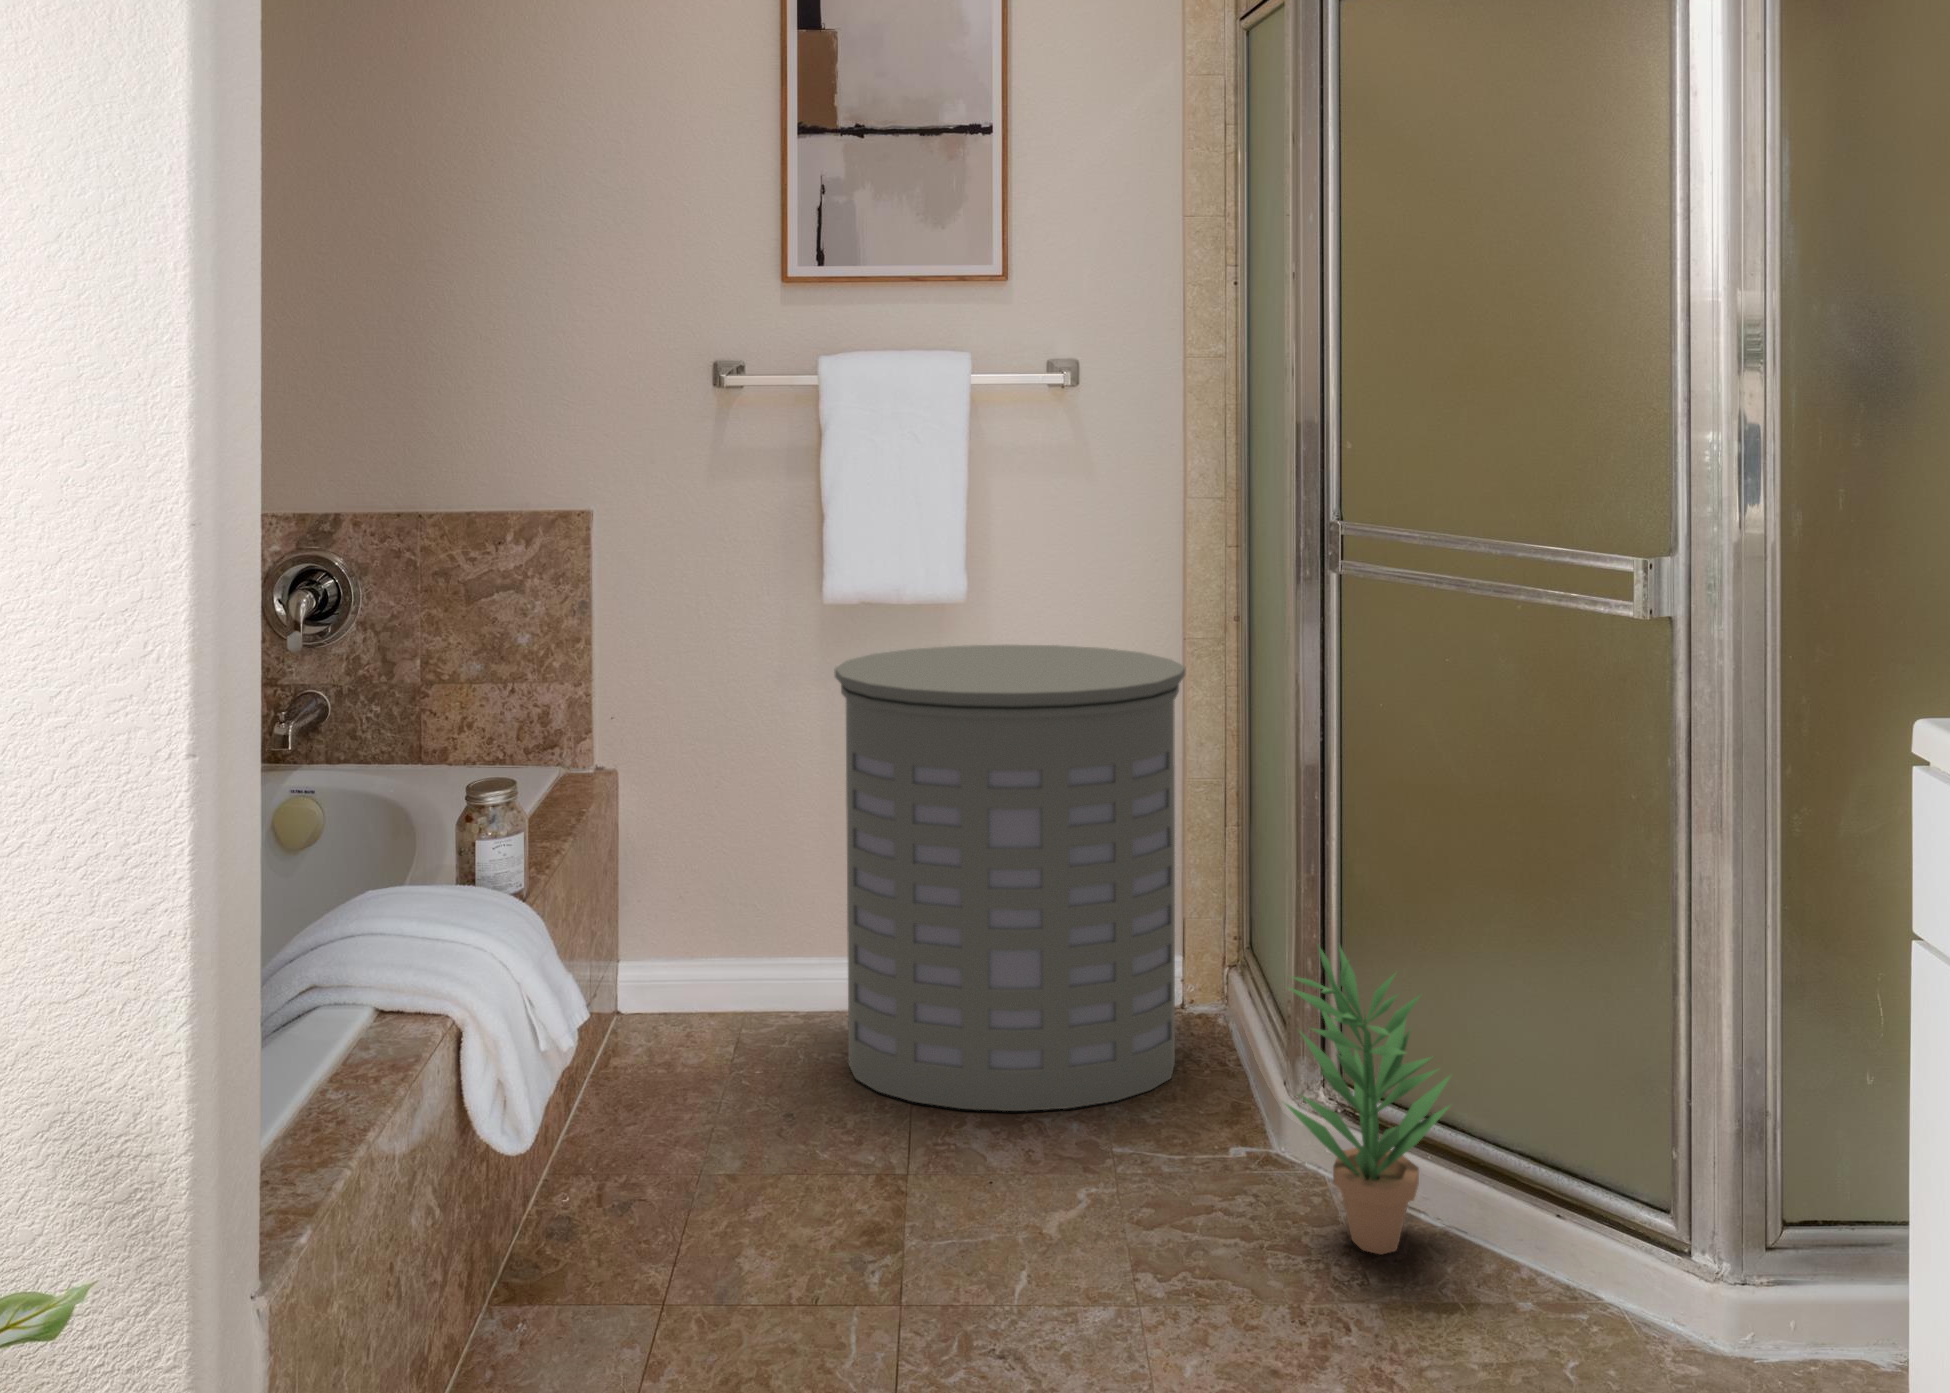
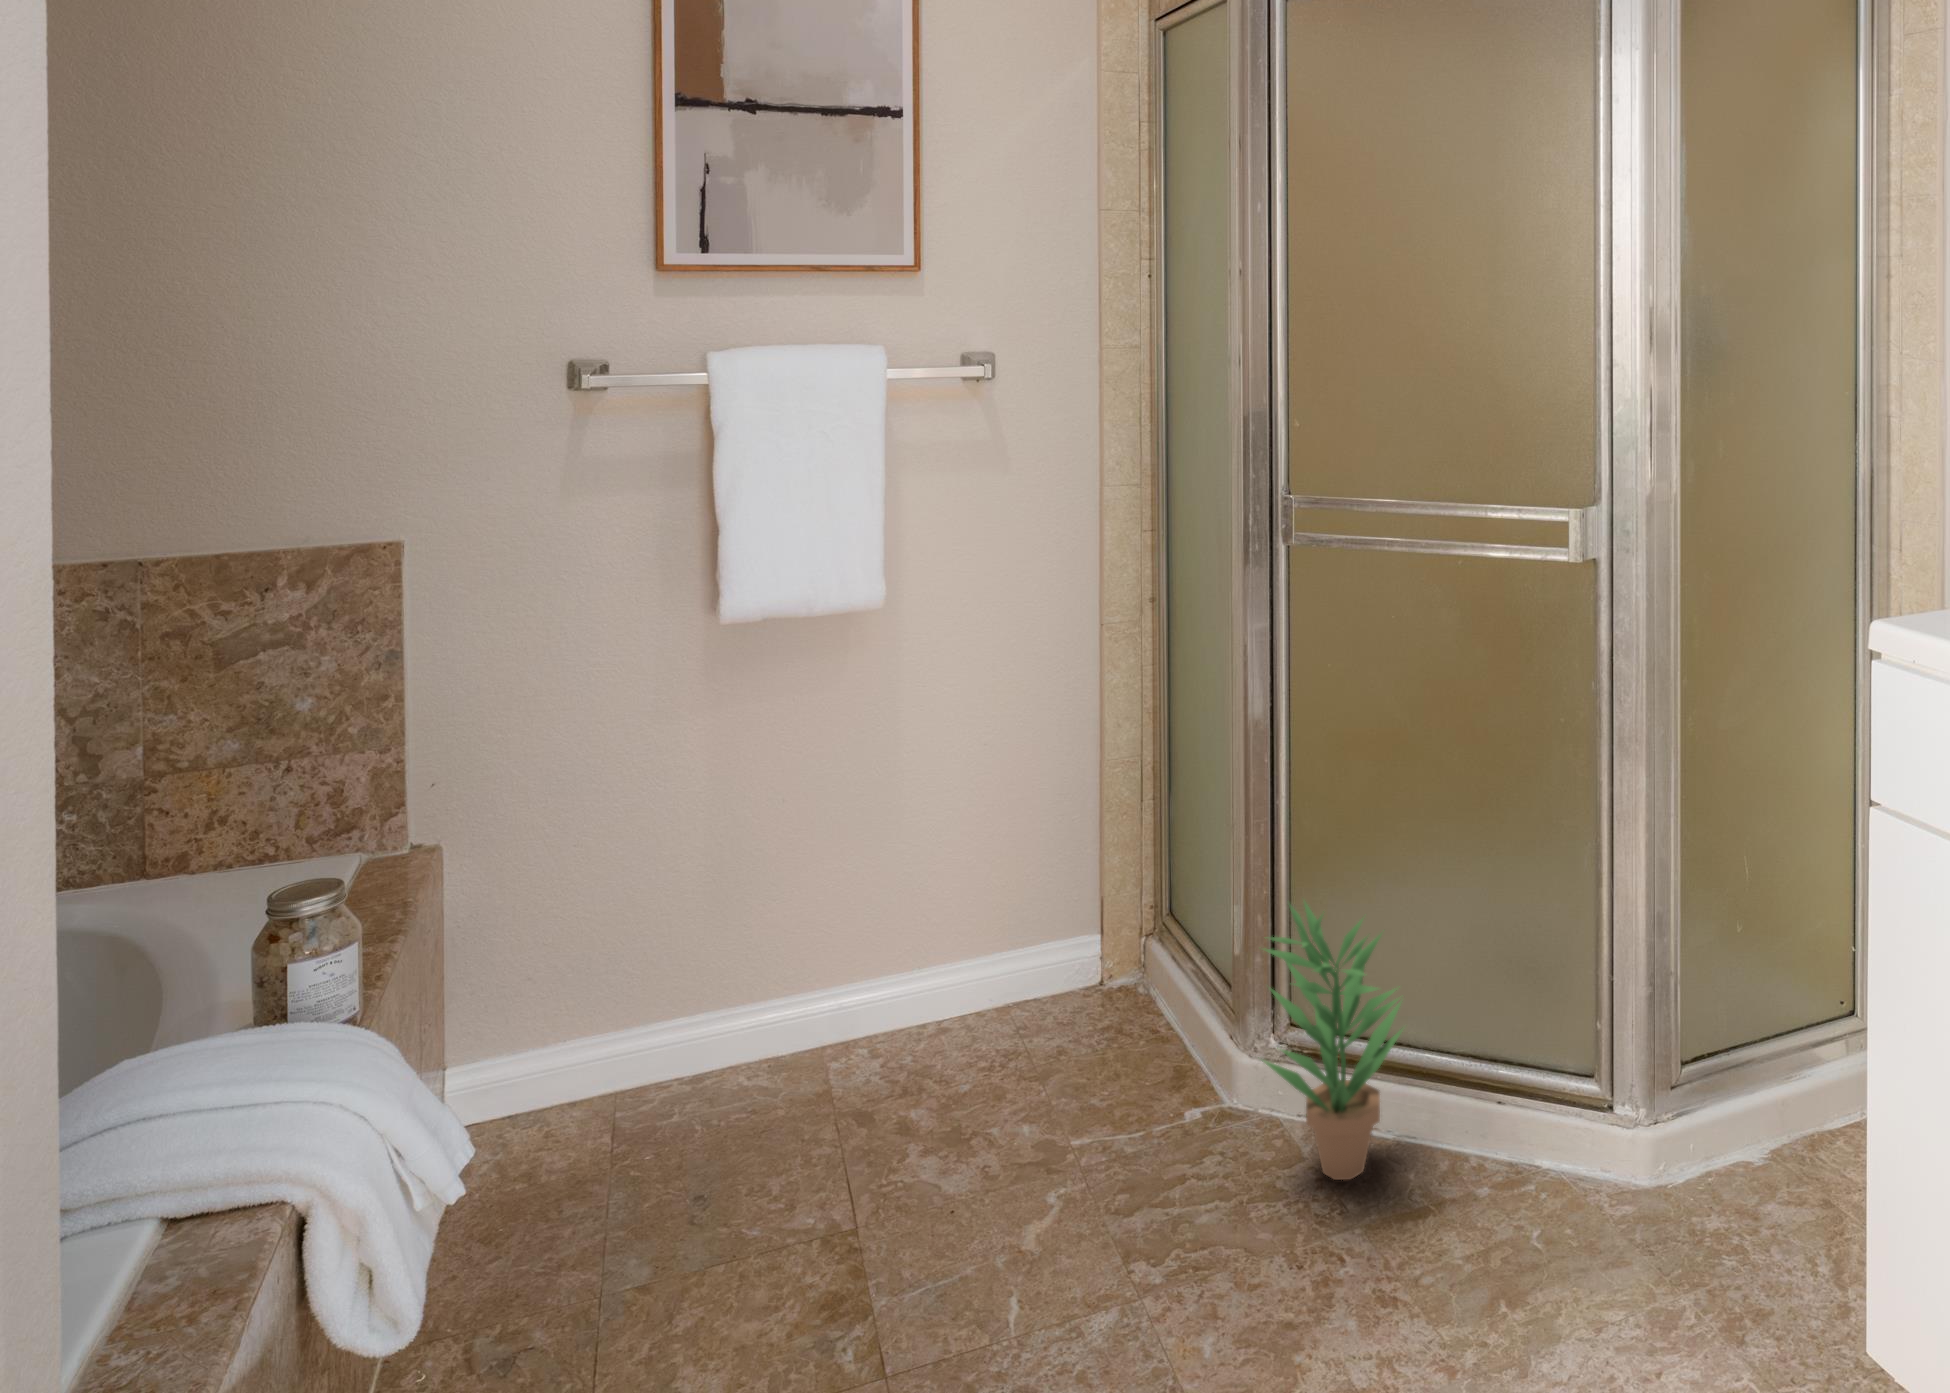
laundry hamper: present [834,645,1186,1111] -> none [742,642,1121,1146]

